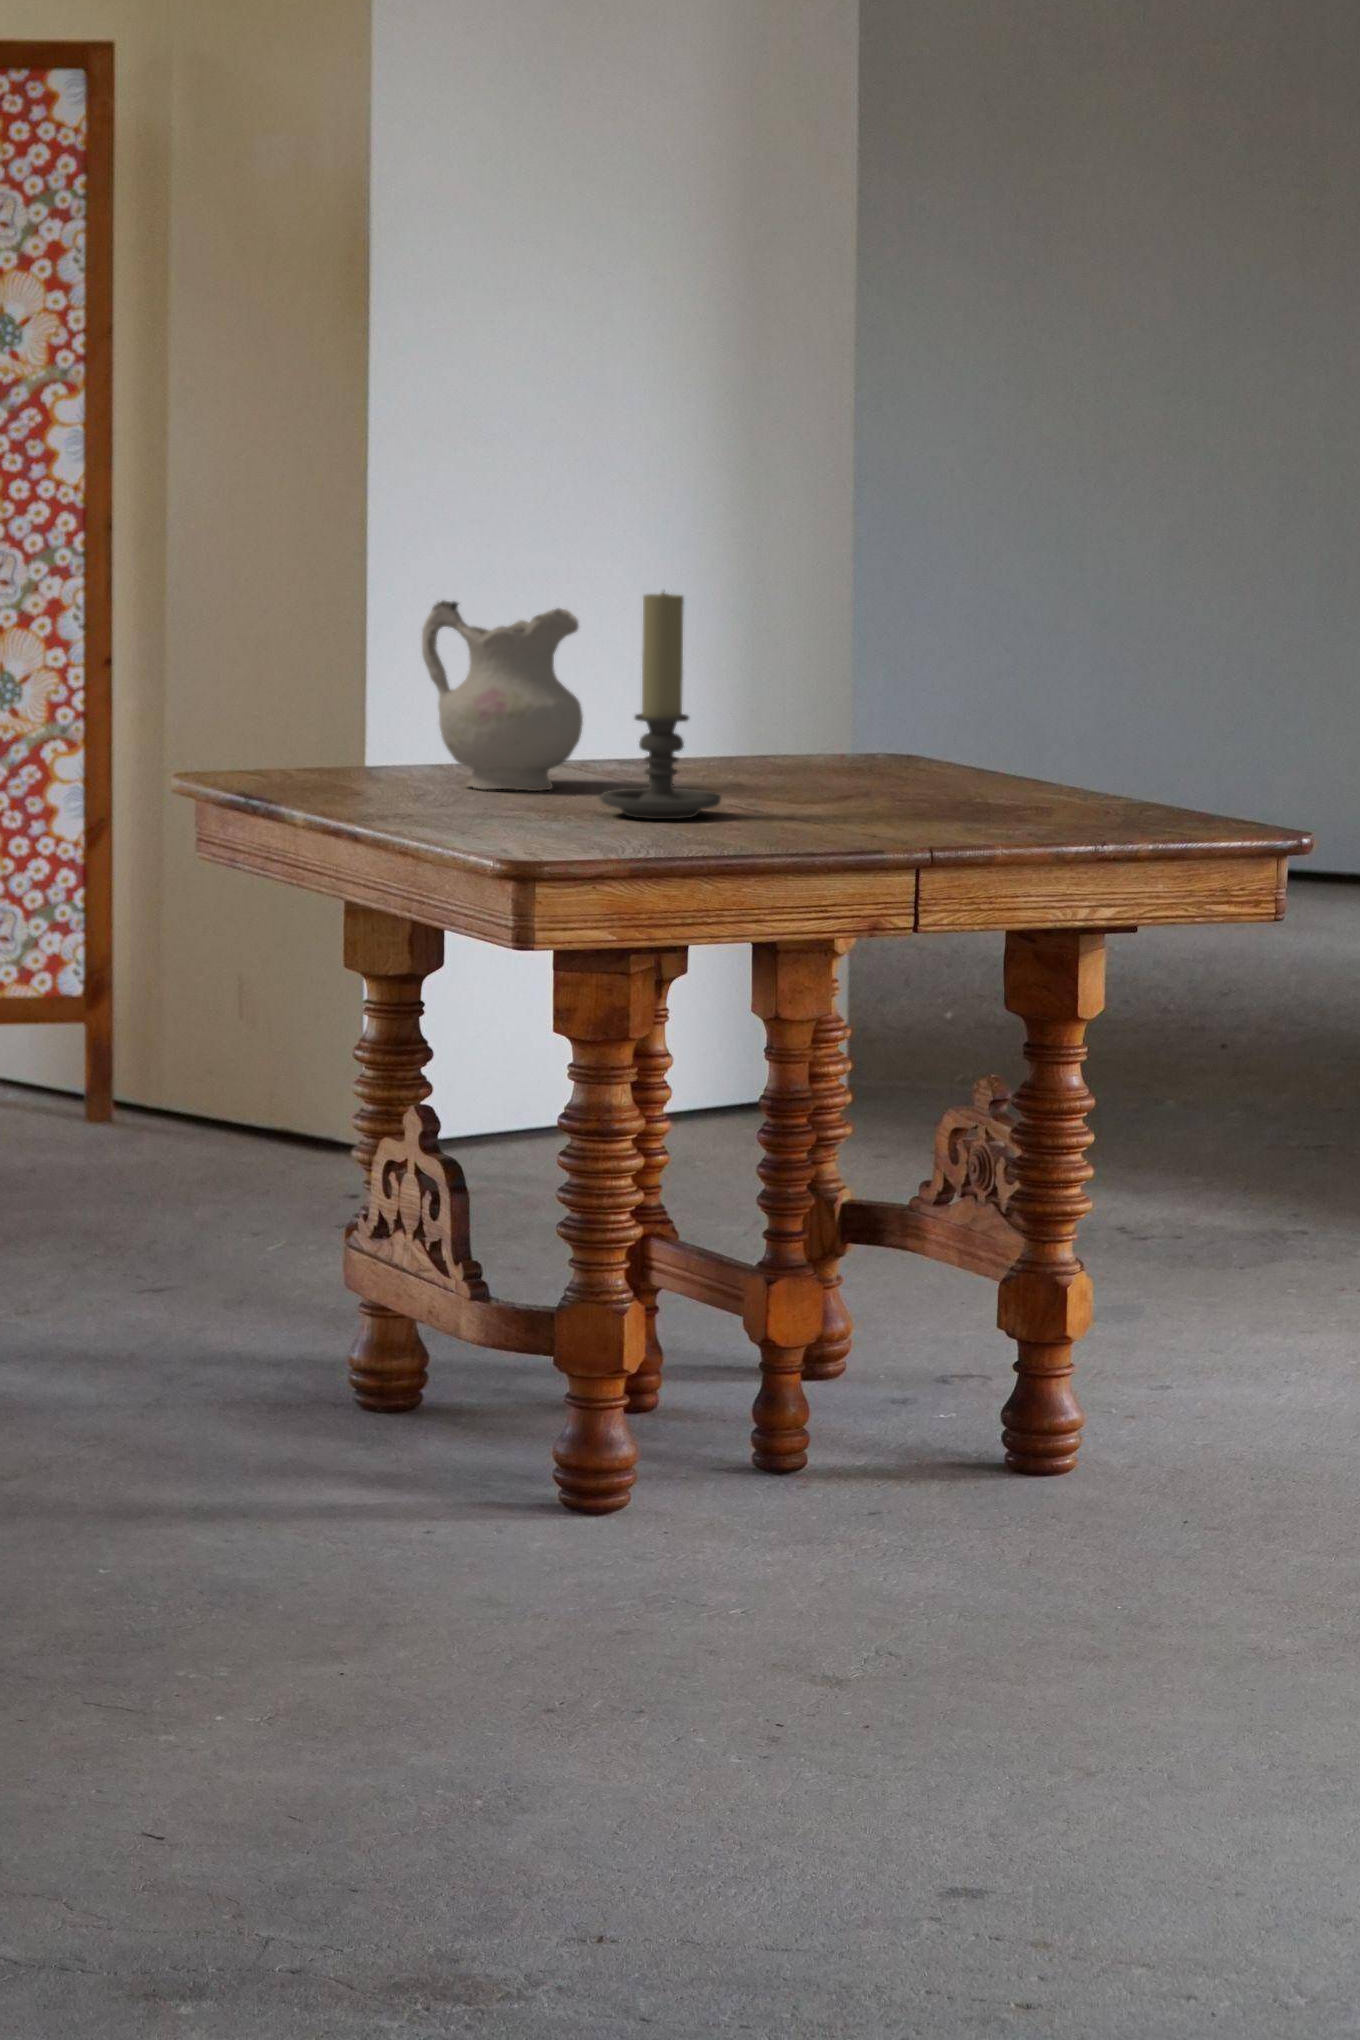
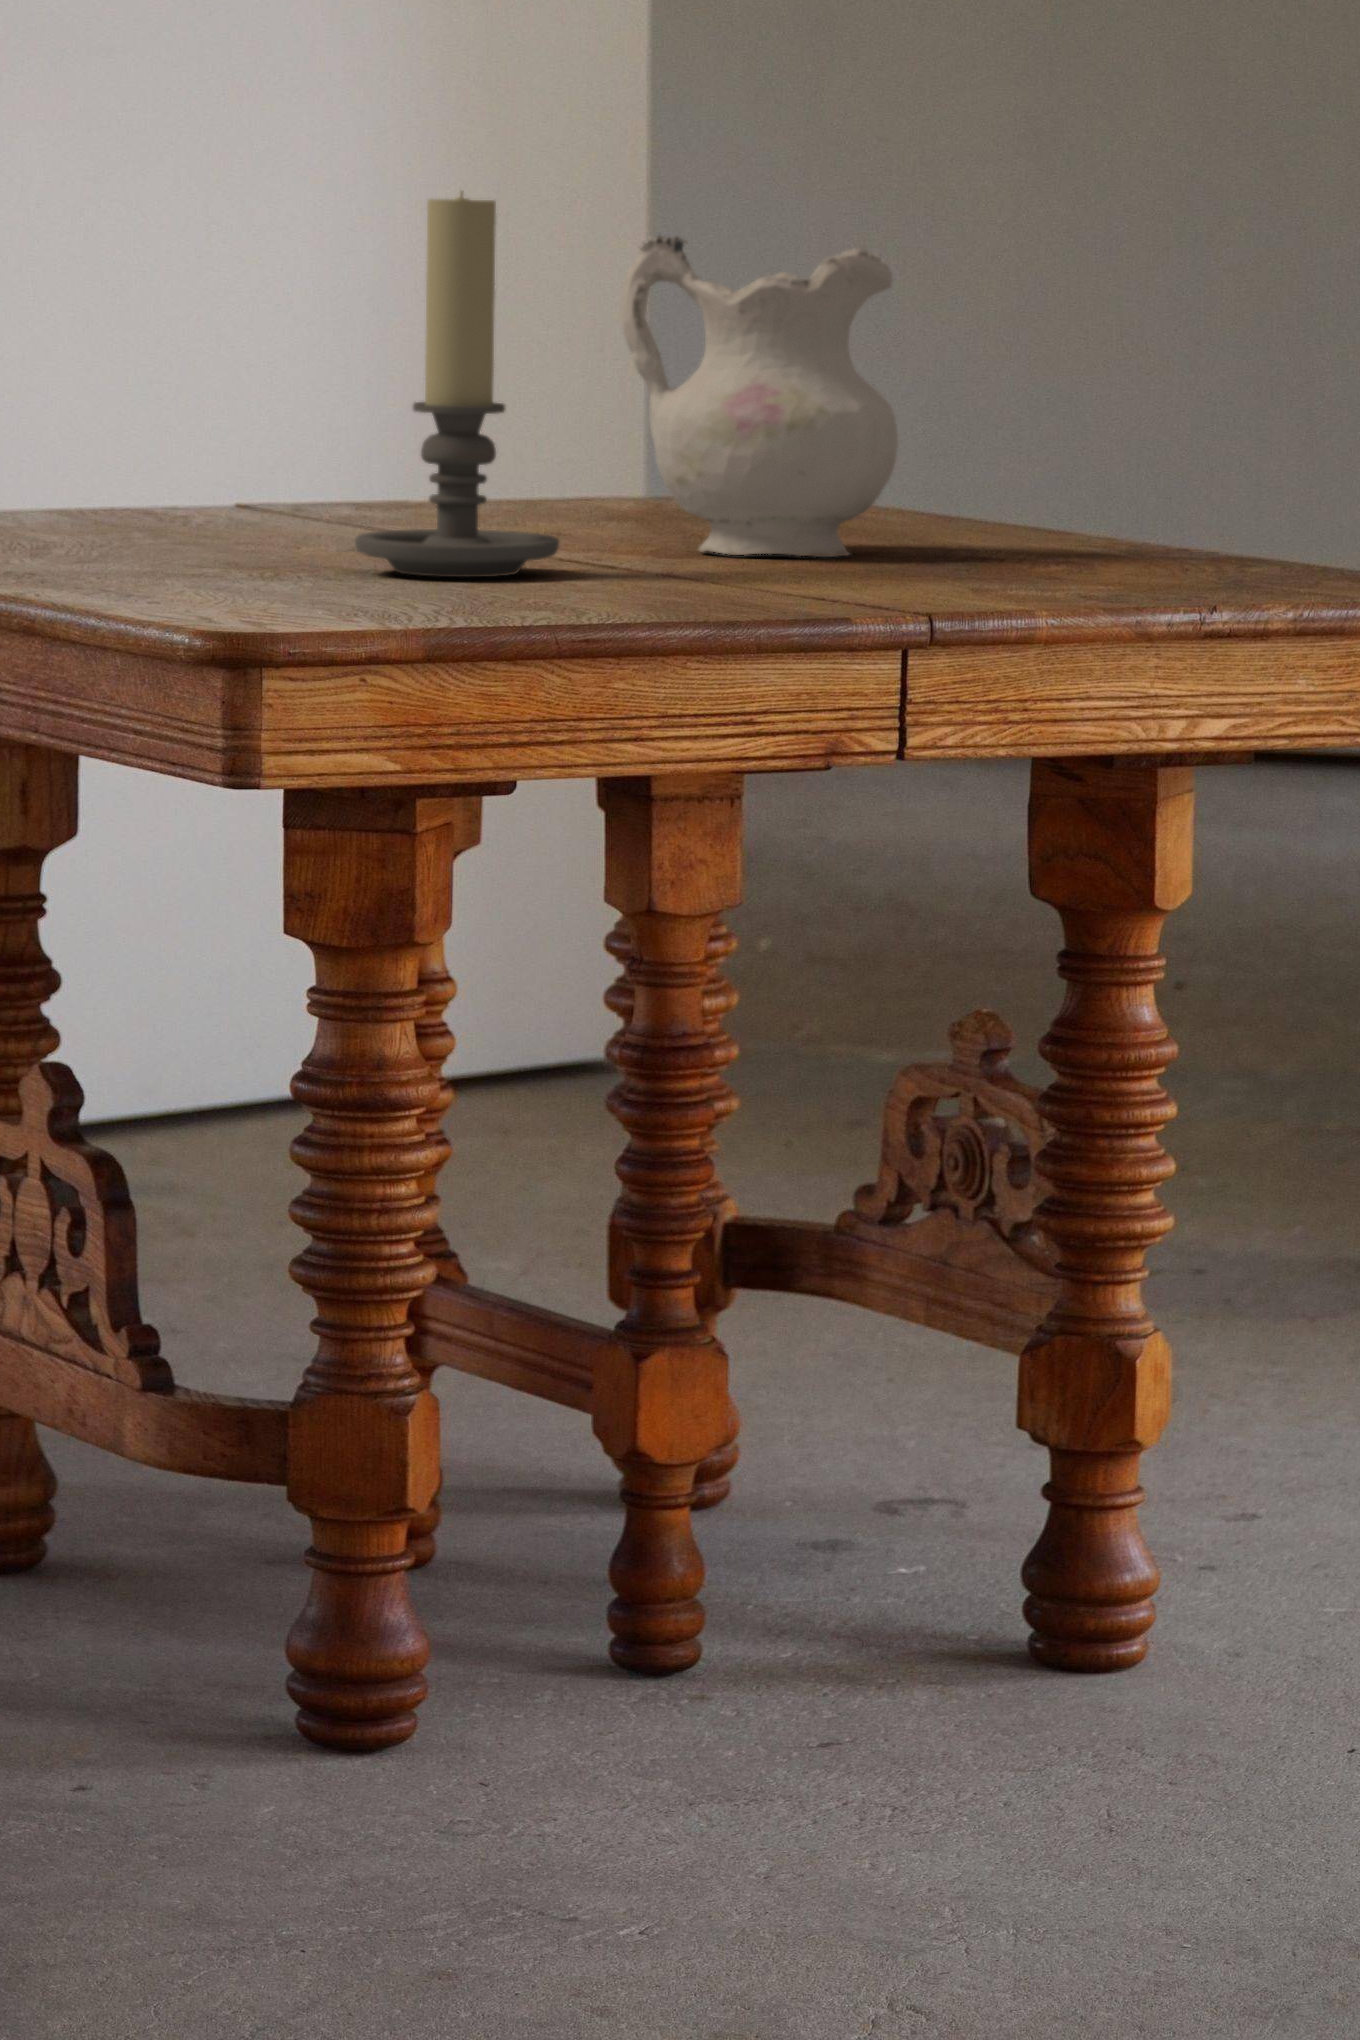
ceramic pitcher: present [422,601,583,791] -> present [621,235,898,557]

